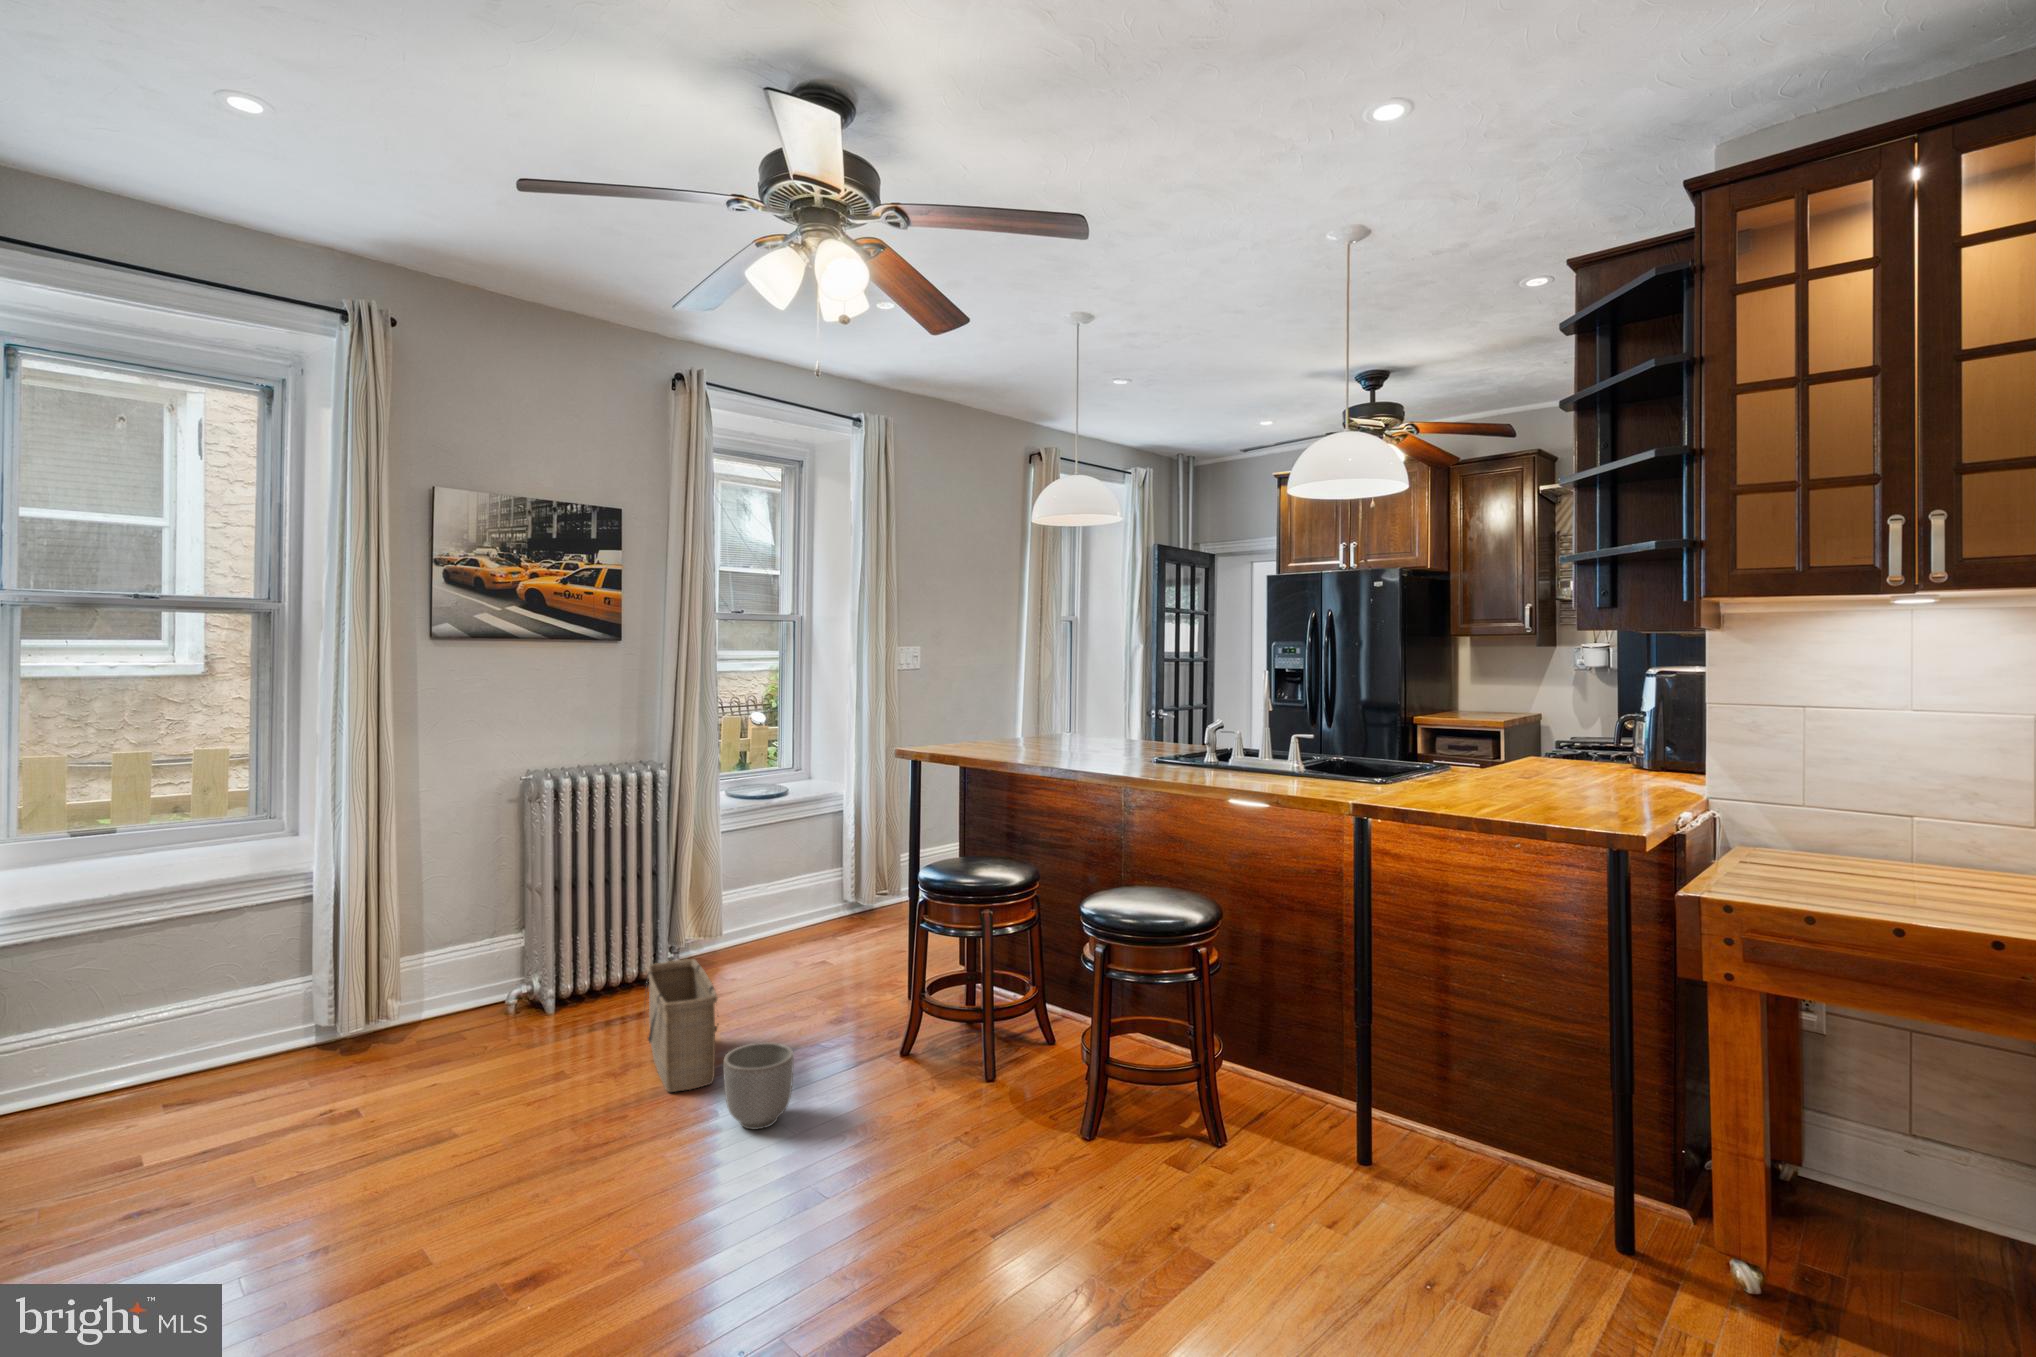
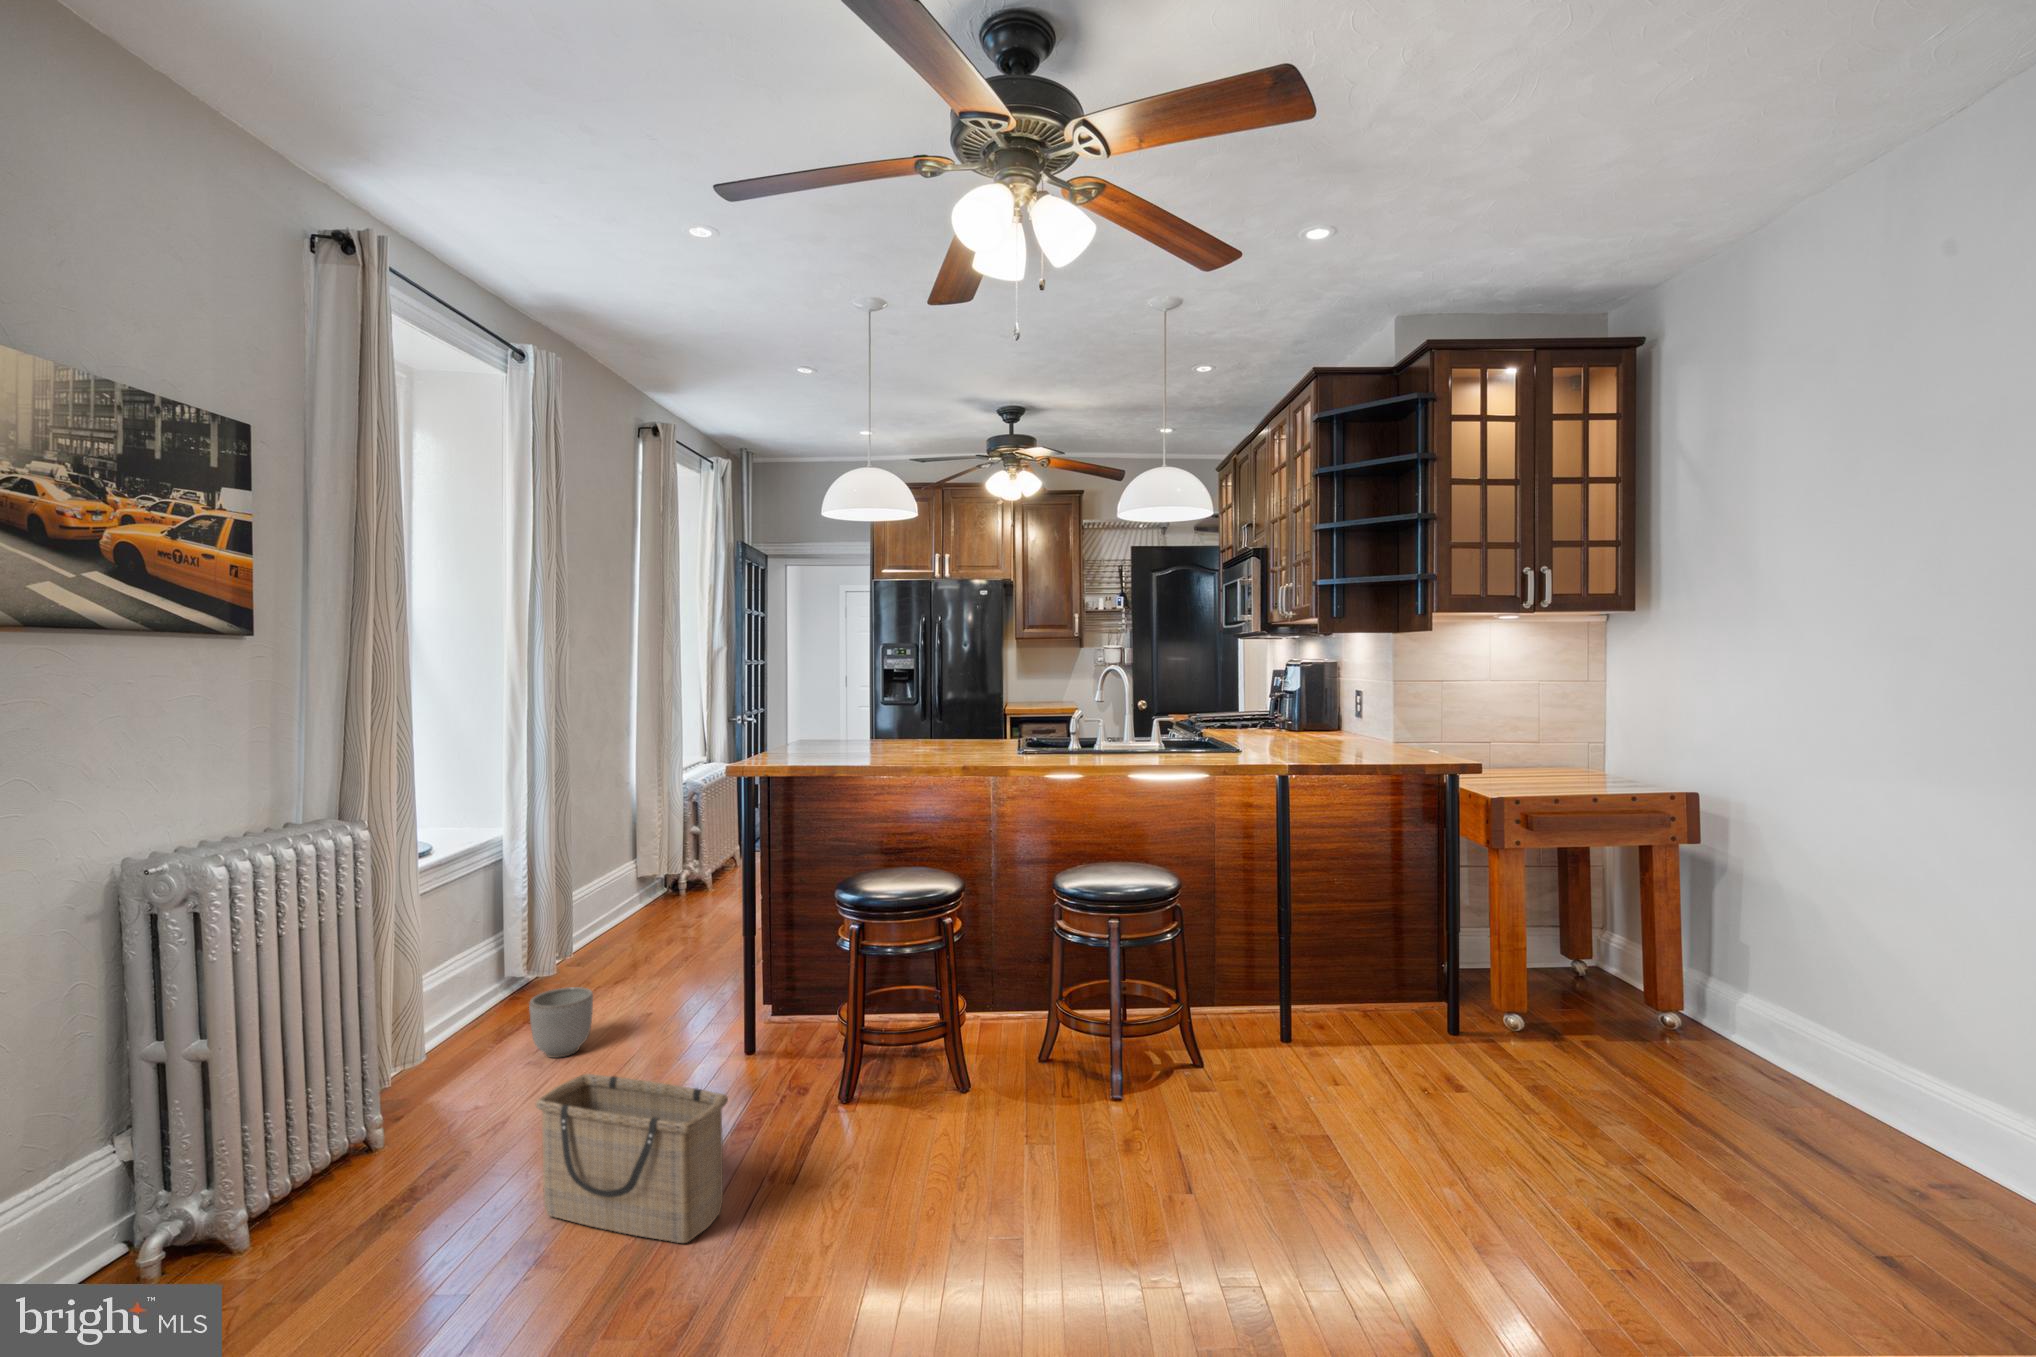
planter: present [723,1042,794,1129] -> present [529,987,593,1058]

